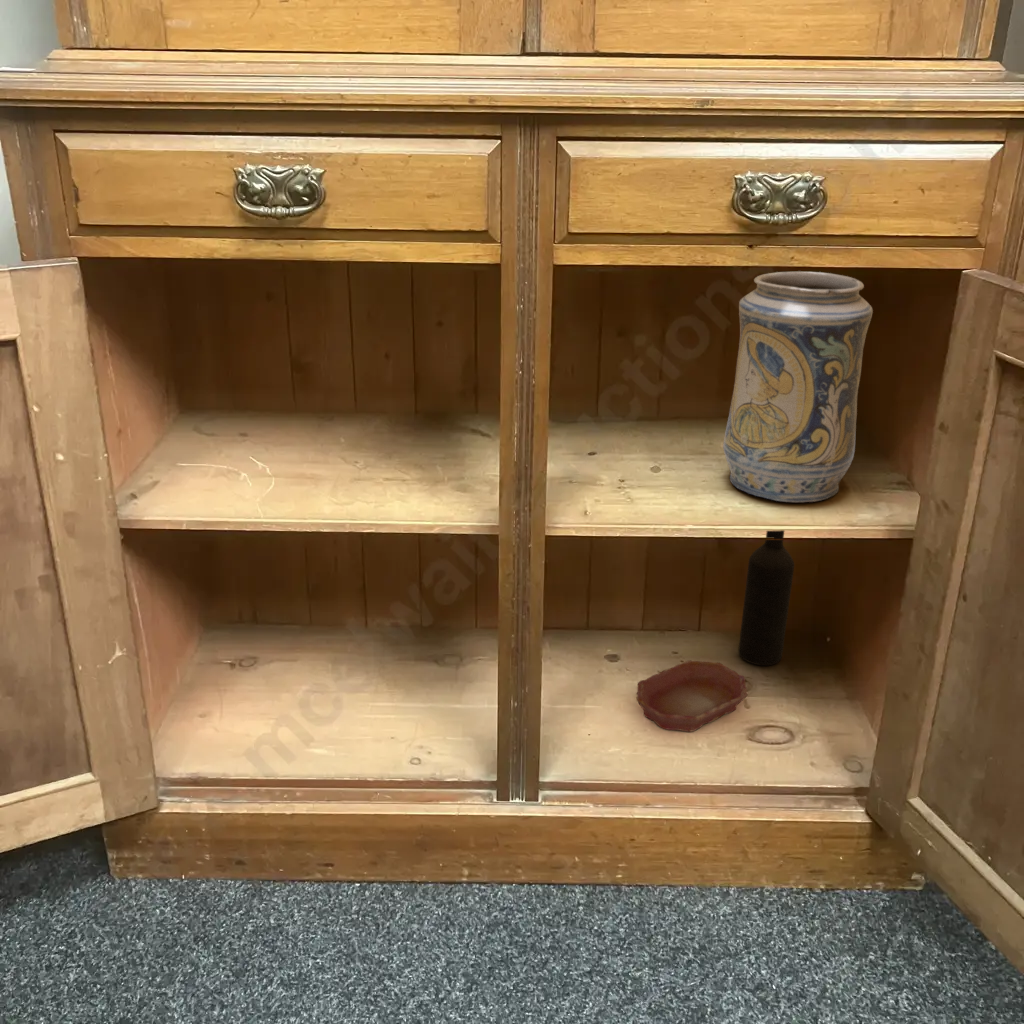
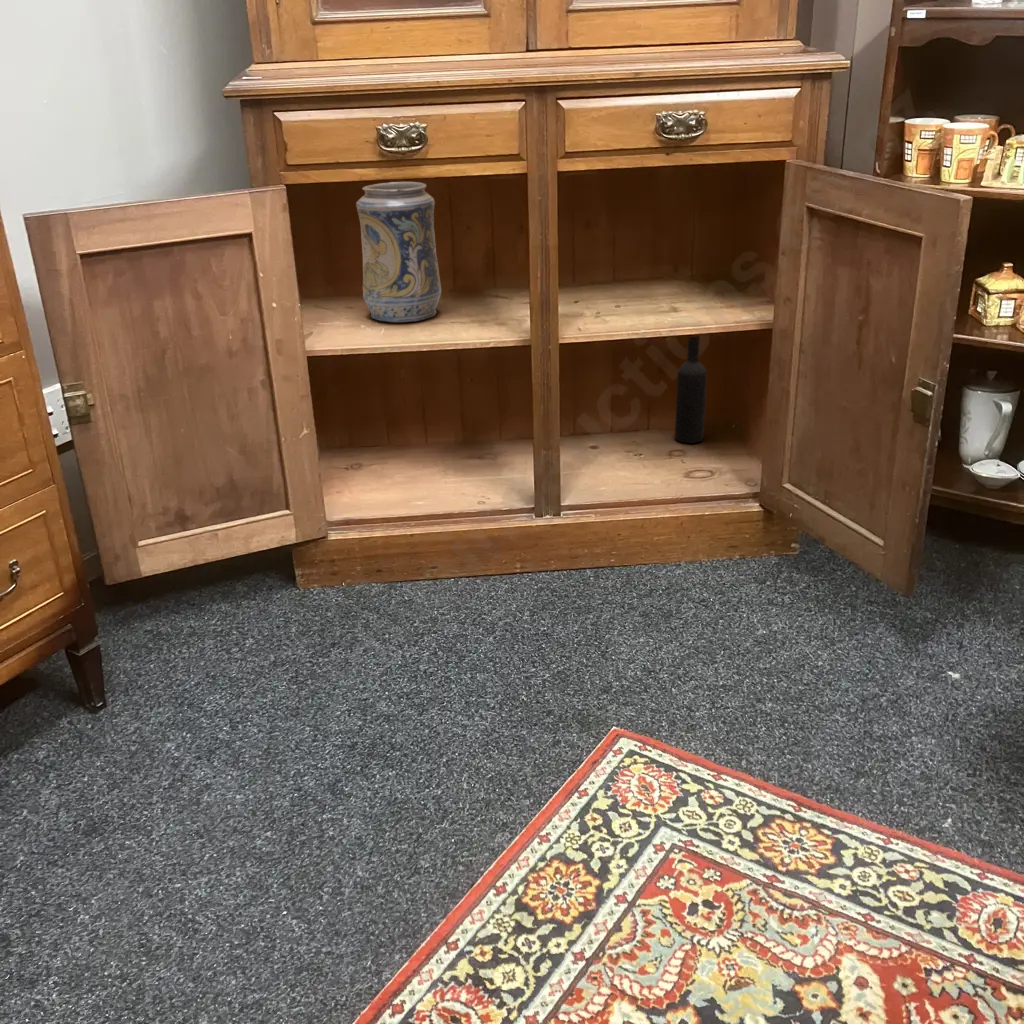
decorative vase: present [723,271,873,502] -> present [356,182,441,322]
bowl: present [636,660,747,731] -> none [614,440,684,476]

